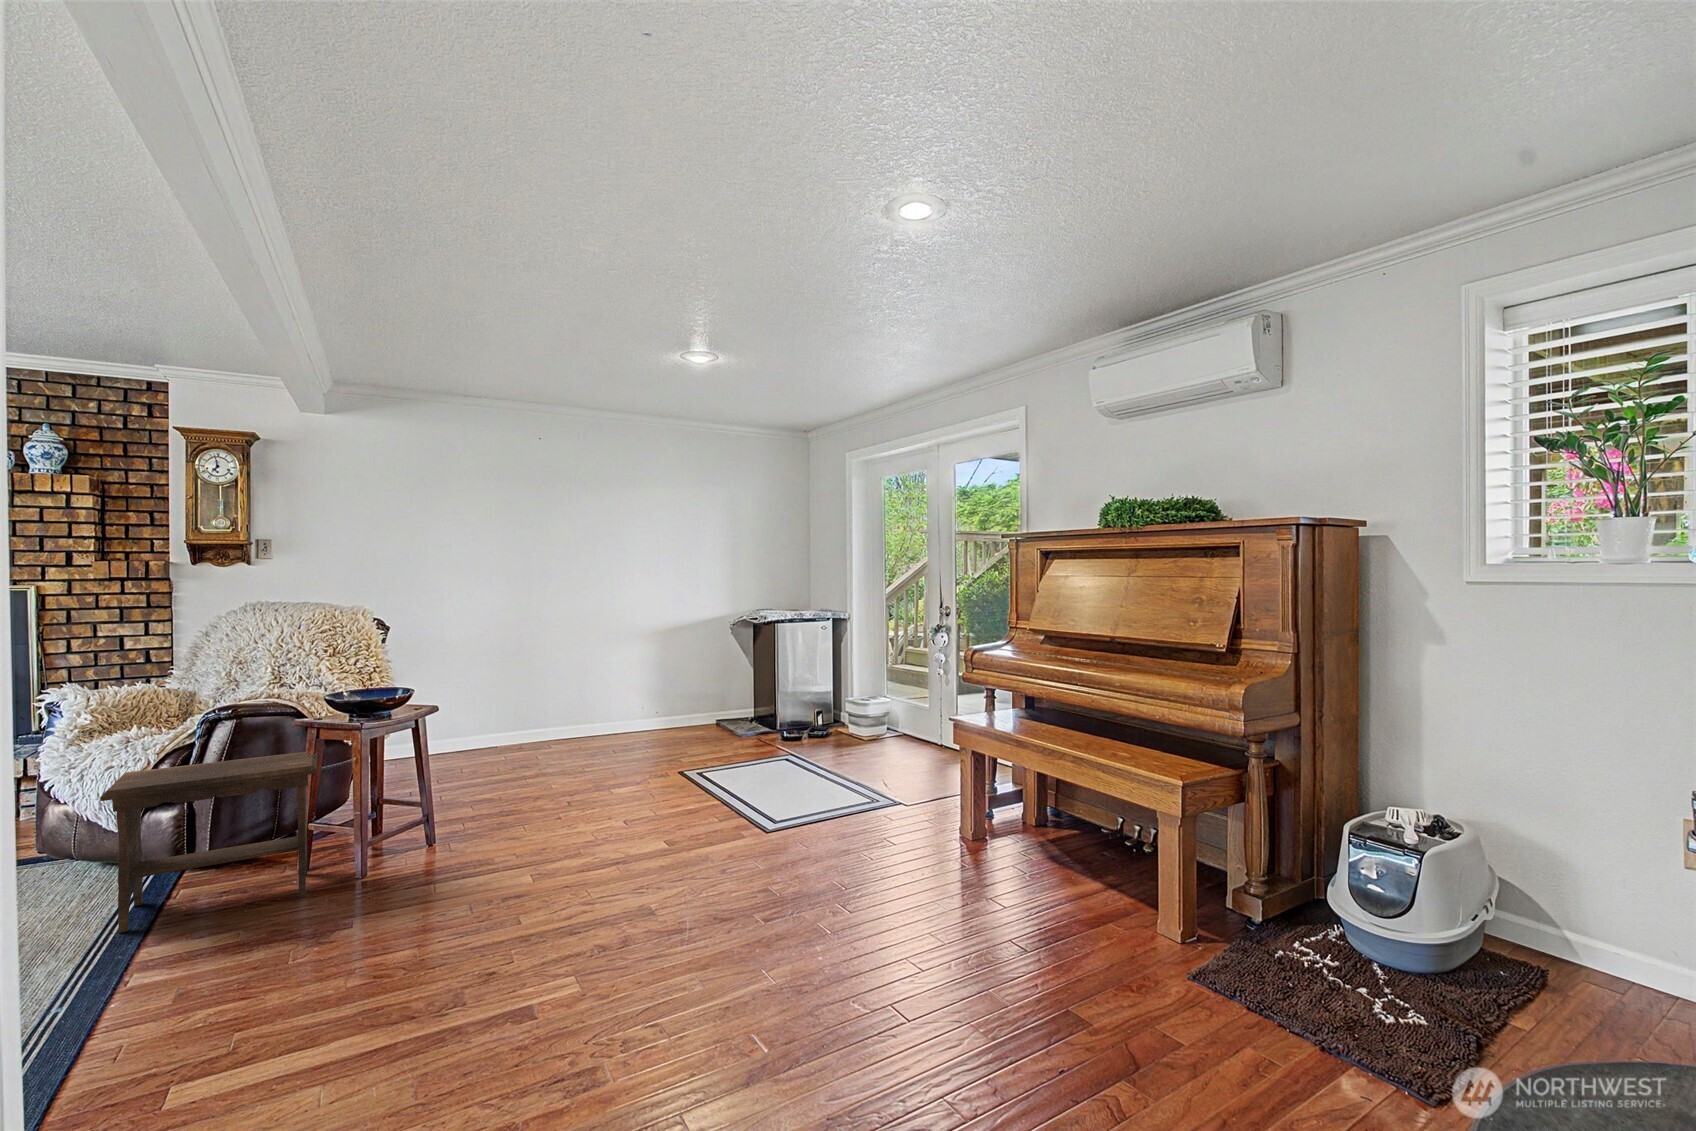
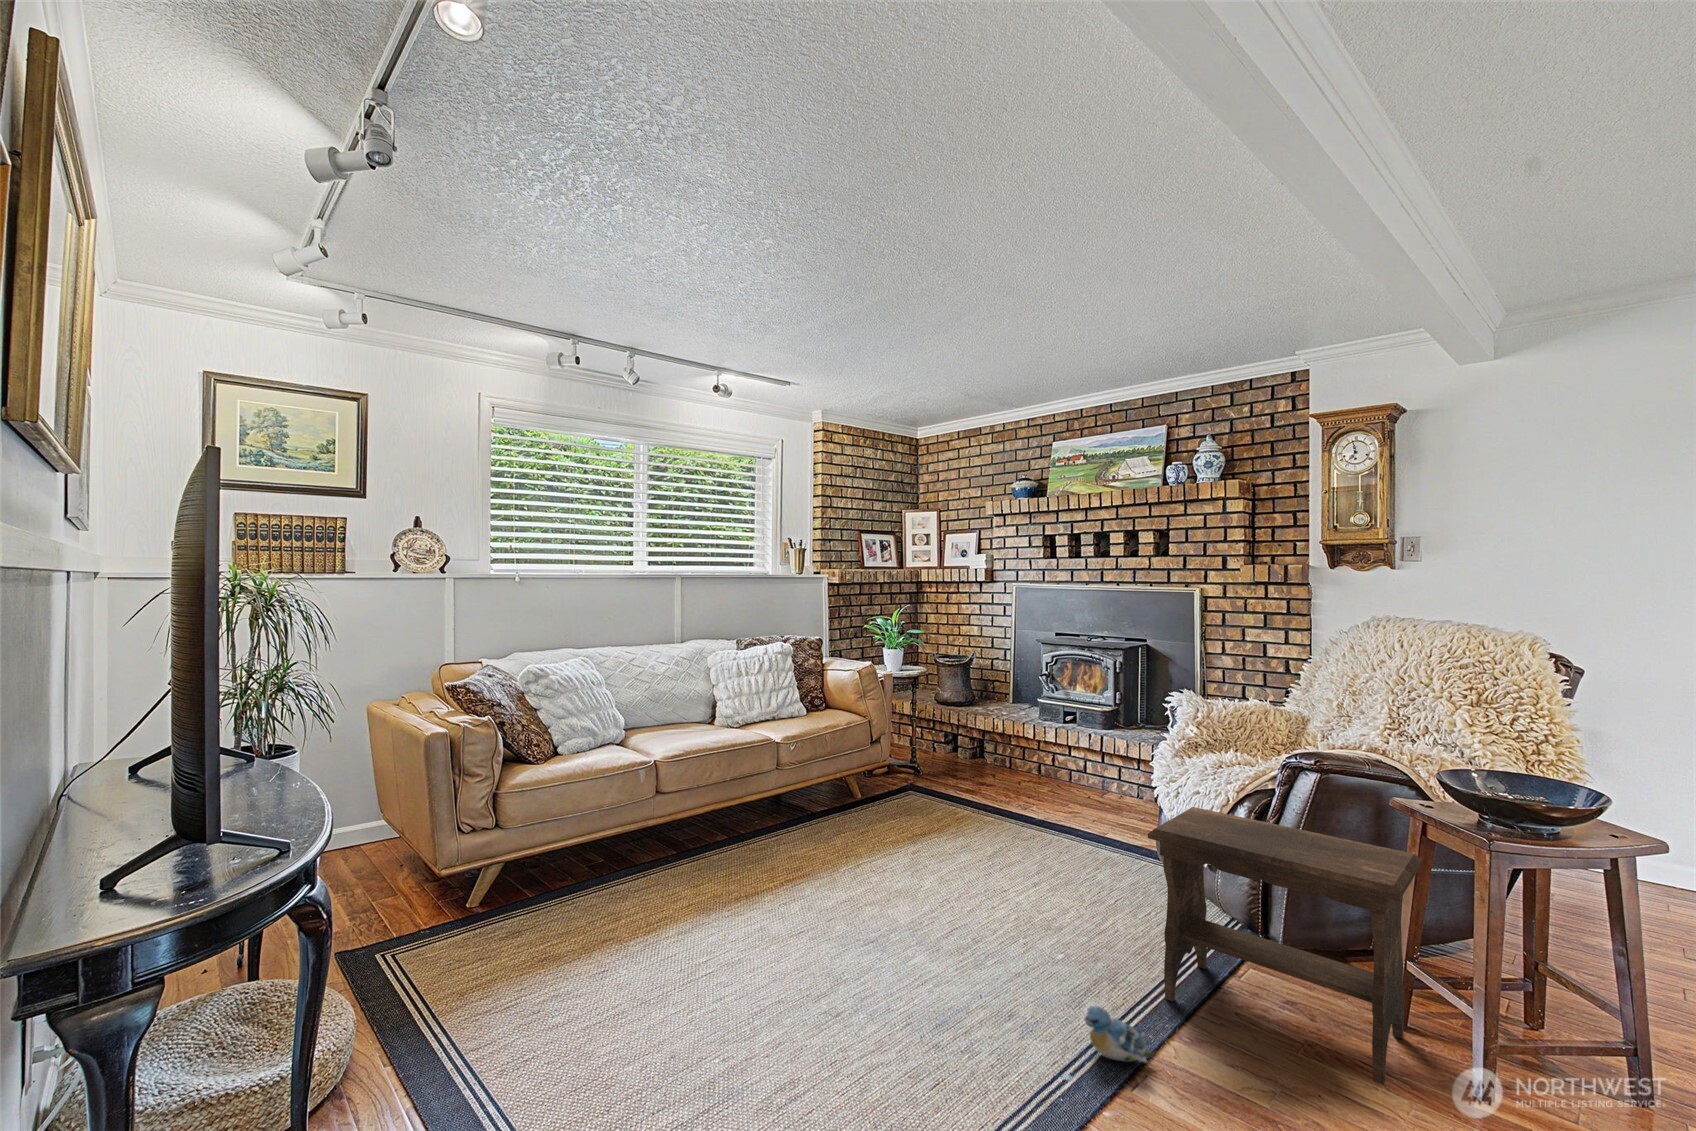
plush toy: none [65,943,139,981] -> present [1084,1006,1154,1063]

